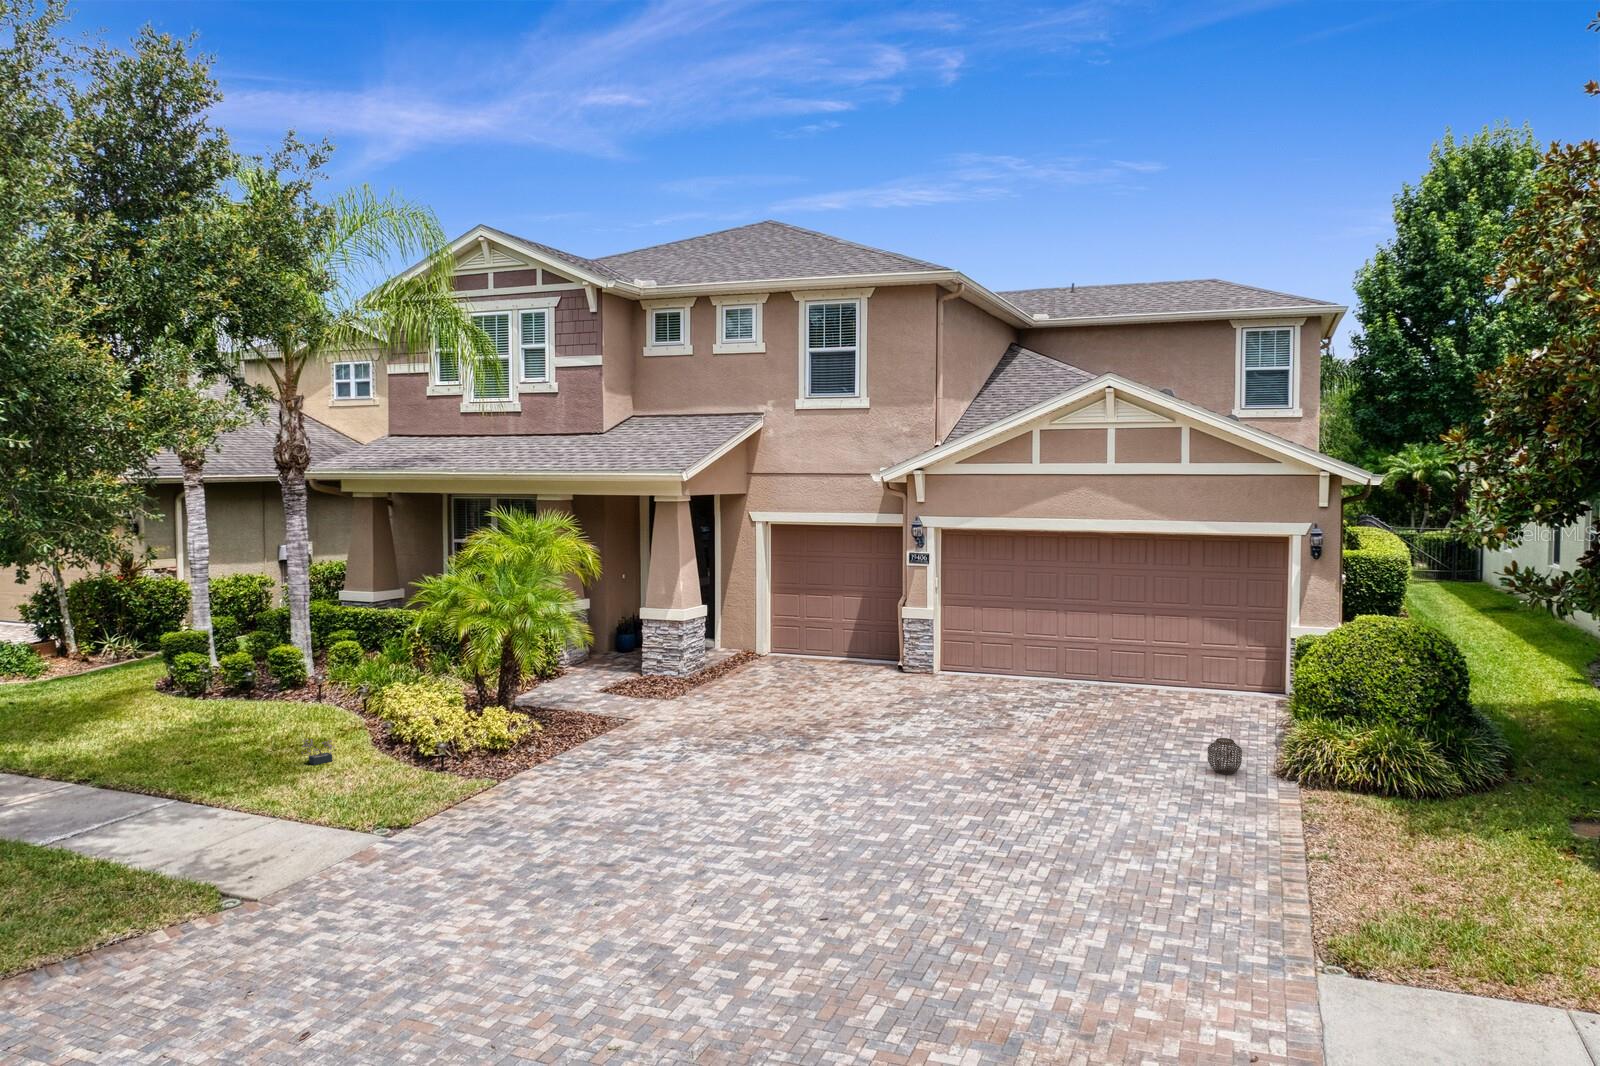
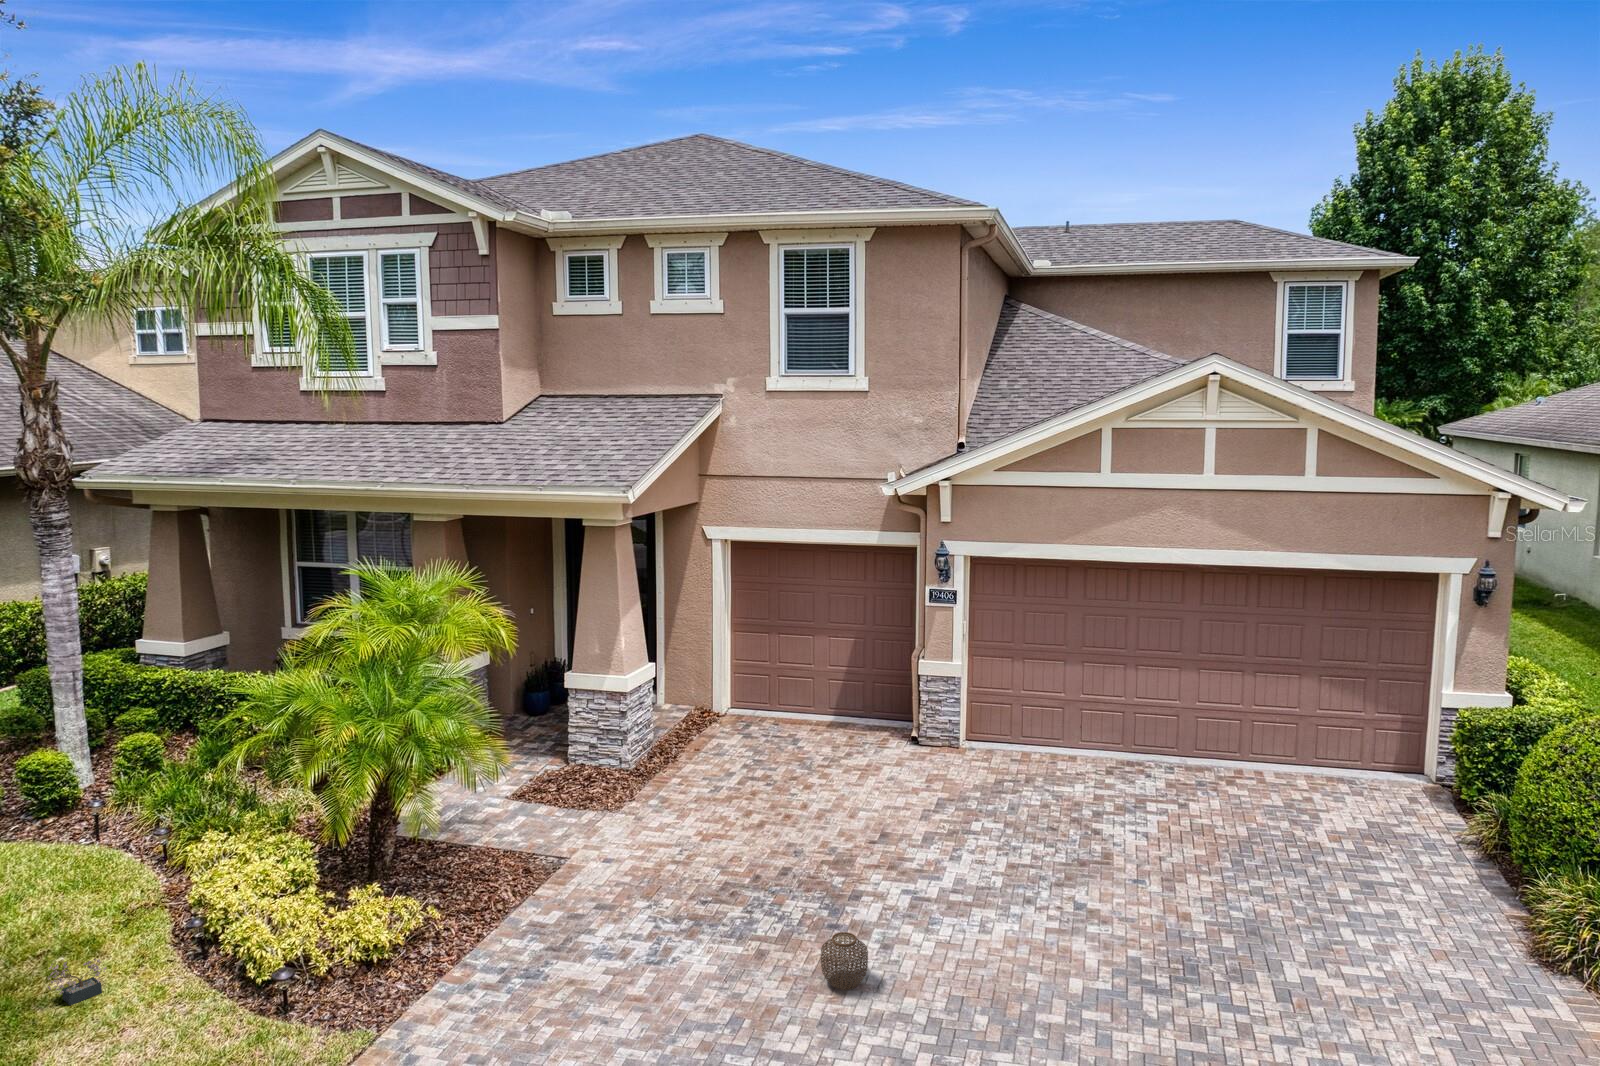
woven basket: present [1208,738,1242,775] -> present [821,932,868,990]

